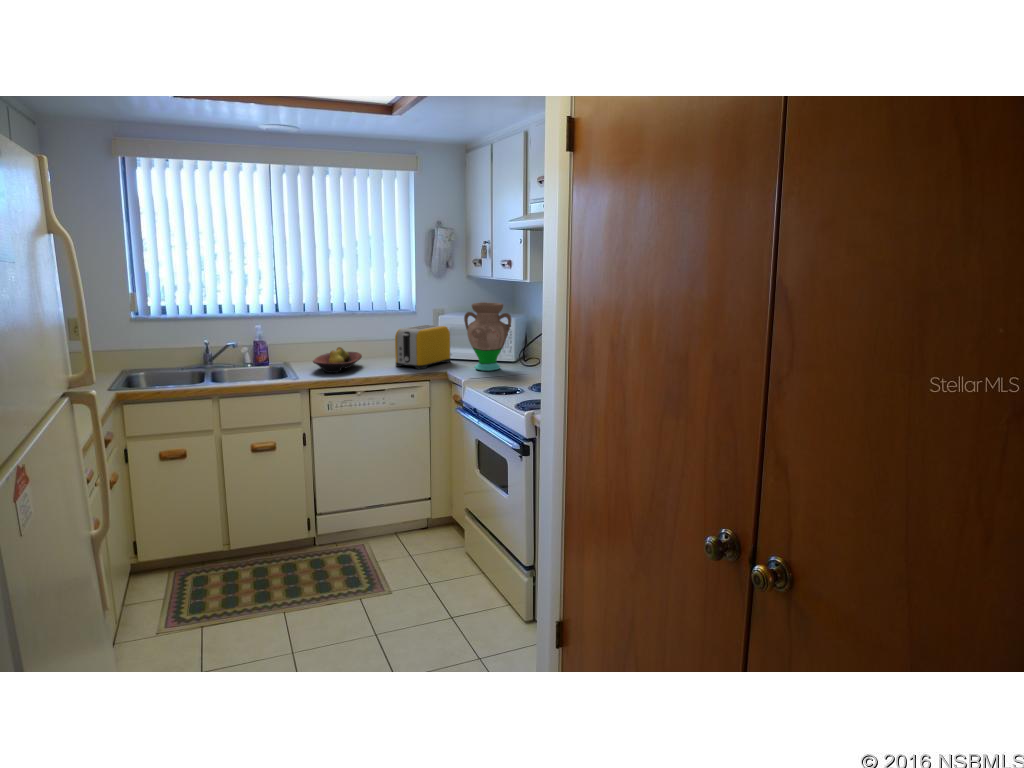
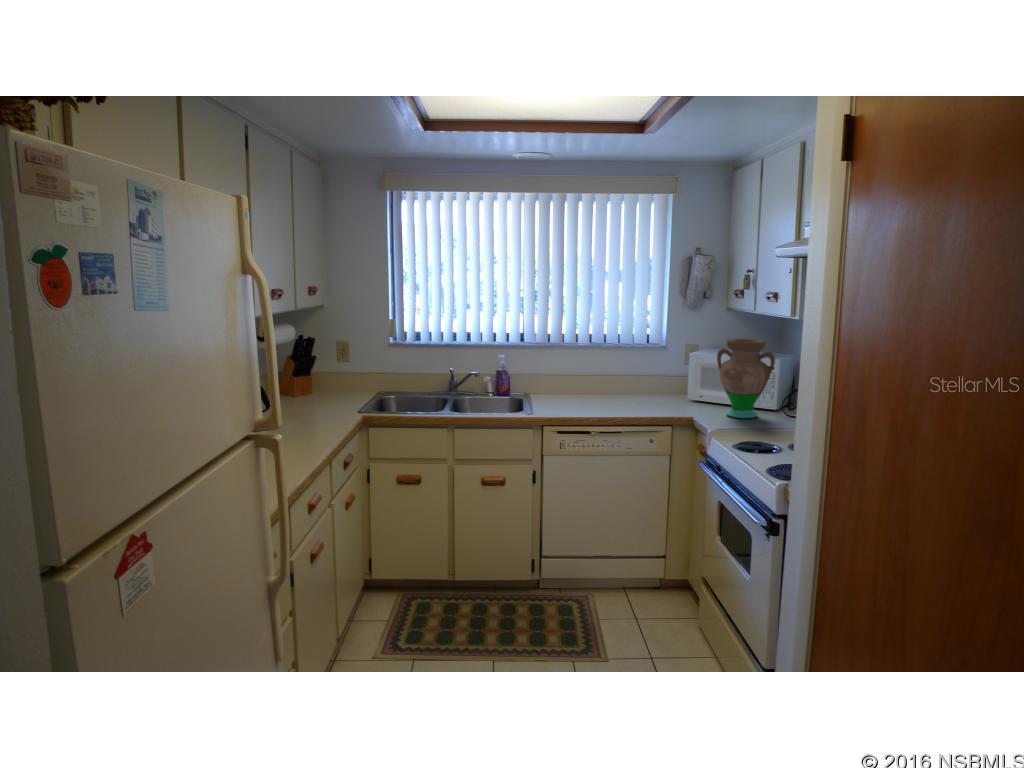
toaster: present [395,325,450,369] -> none [636,360,701,410]
fruit bowl: present [313,347,362,373] -> none [549,381,601,408]

